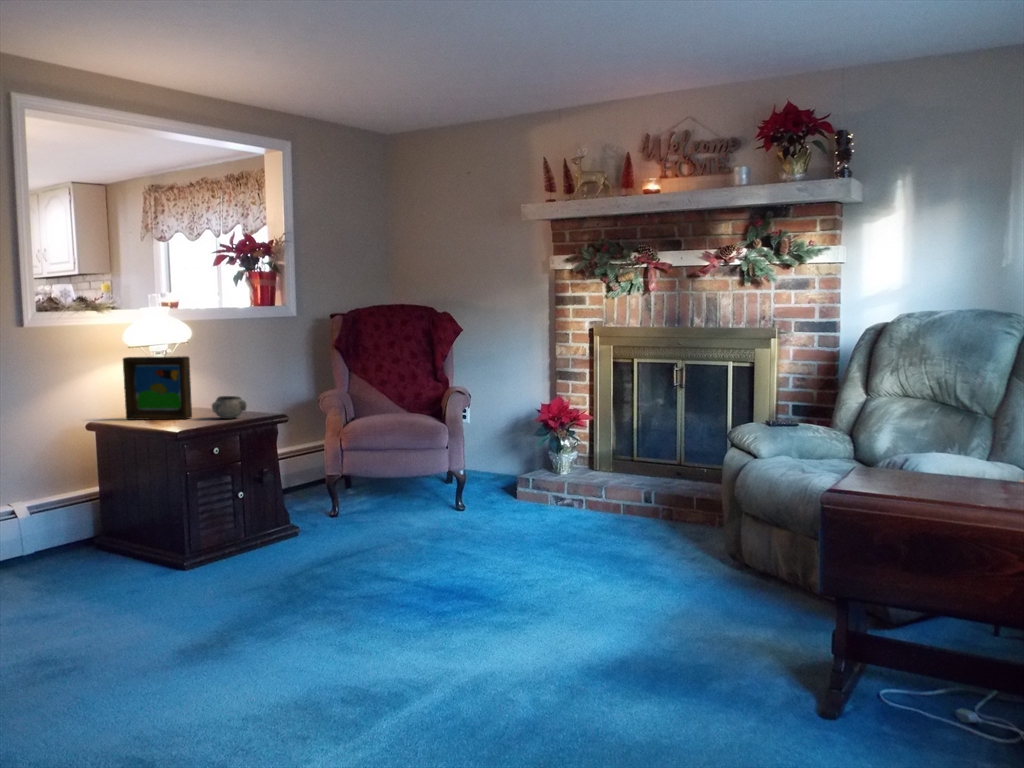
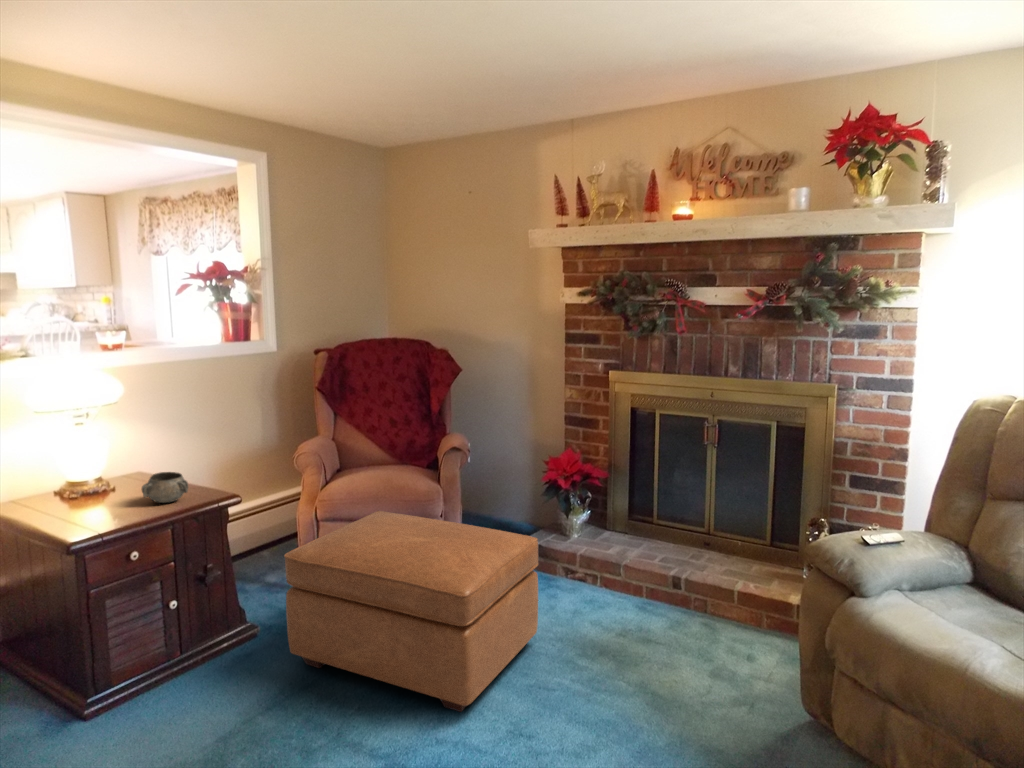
picture frame: present [123,356,192,420] -> none [30,423,123,503]
ottoman: none [325,436,528,565] -> present [284,511,538,712]

